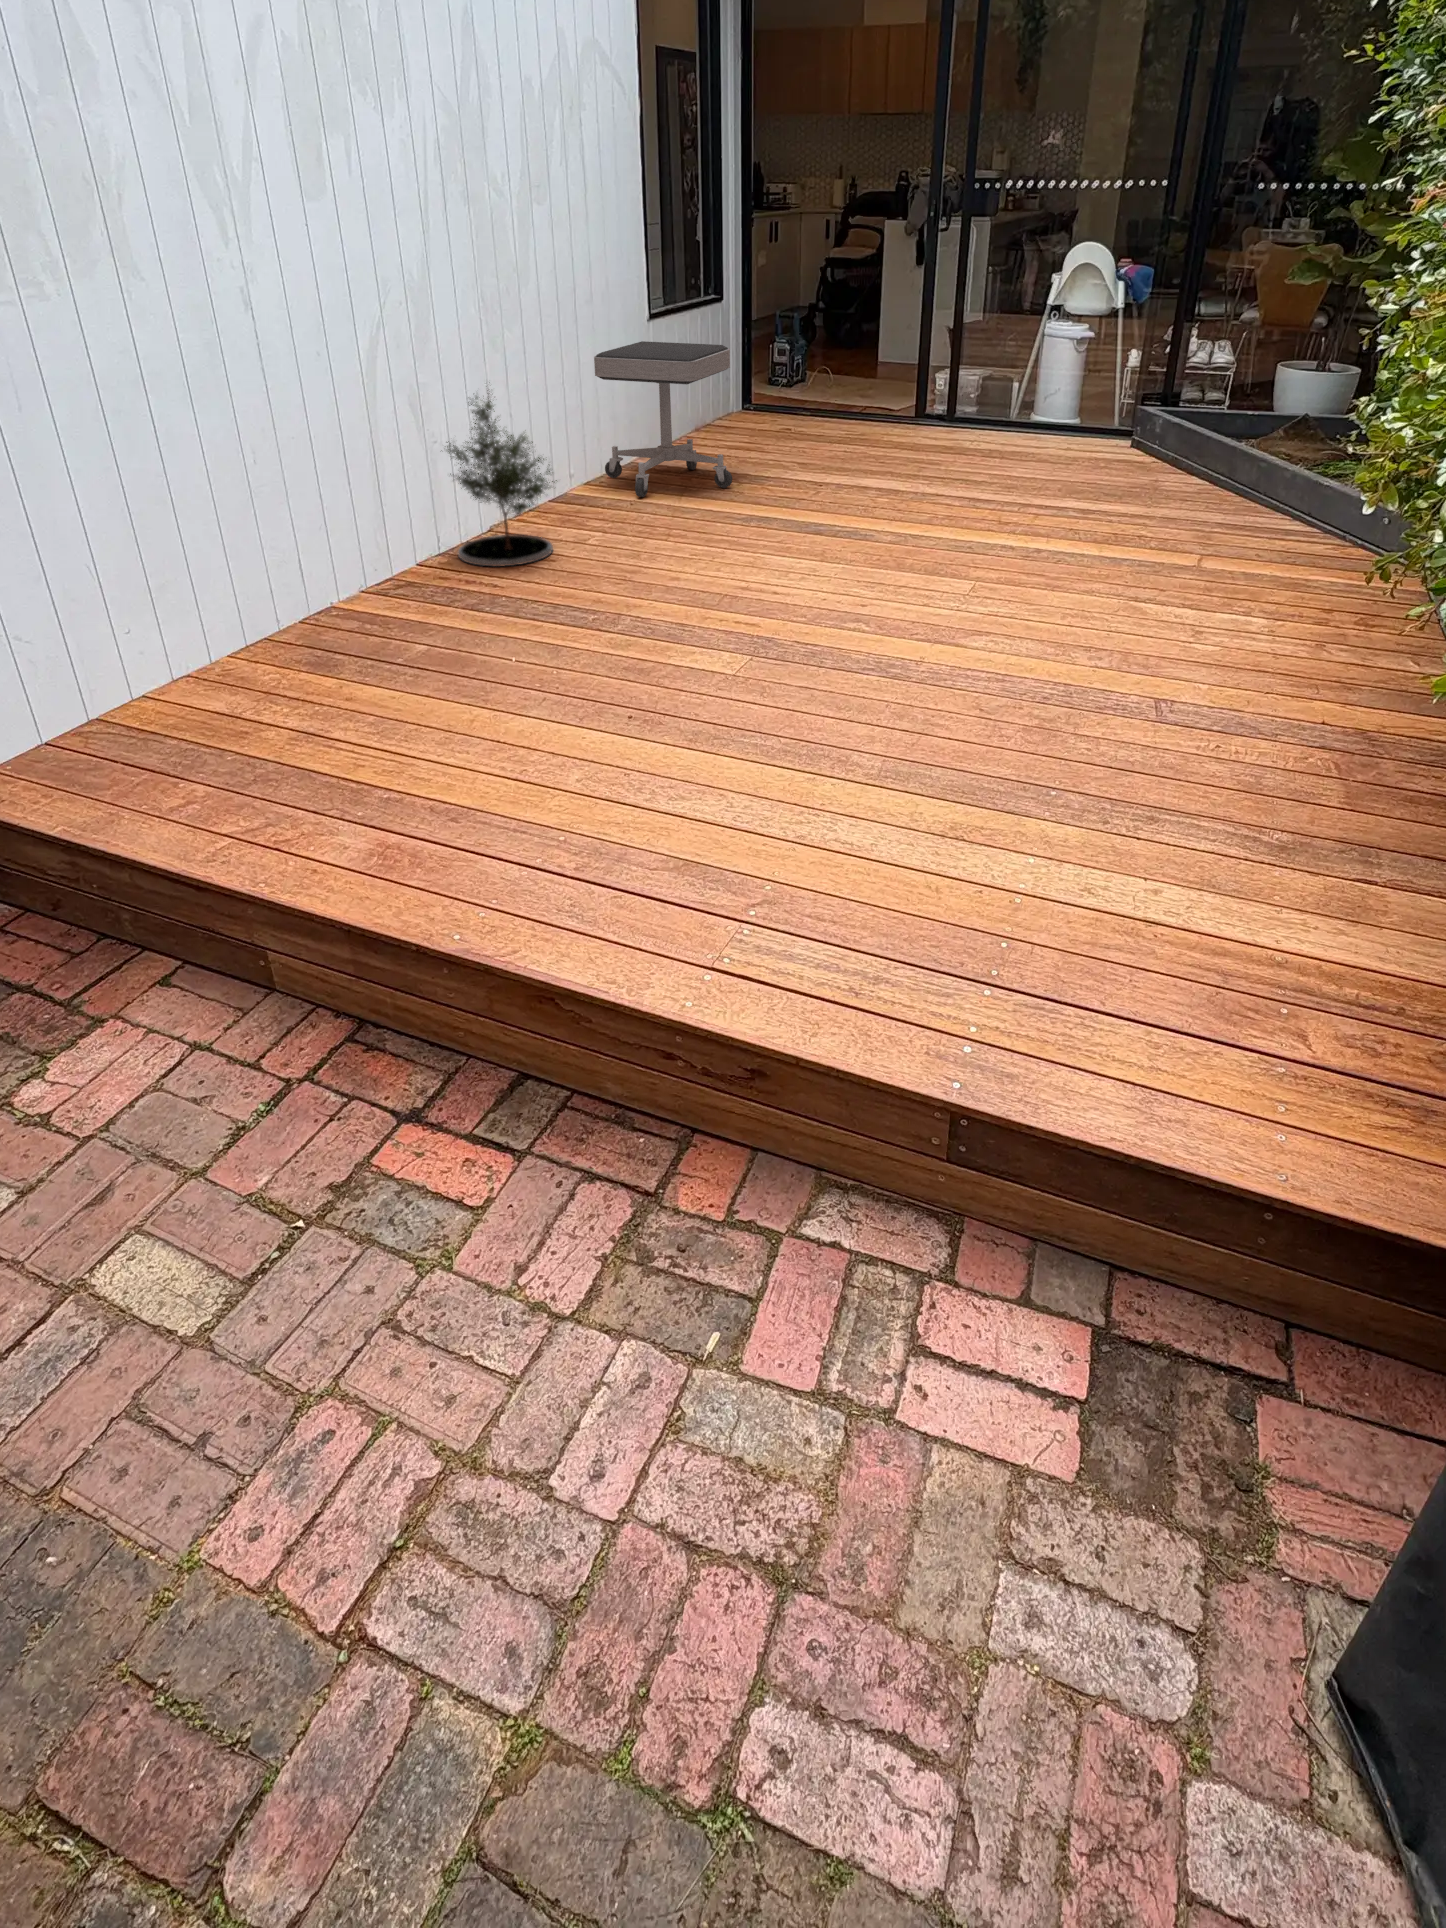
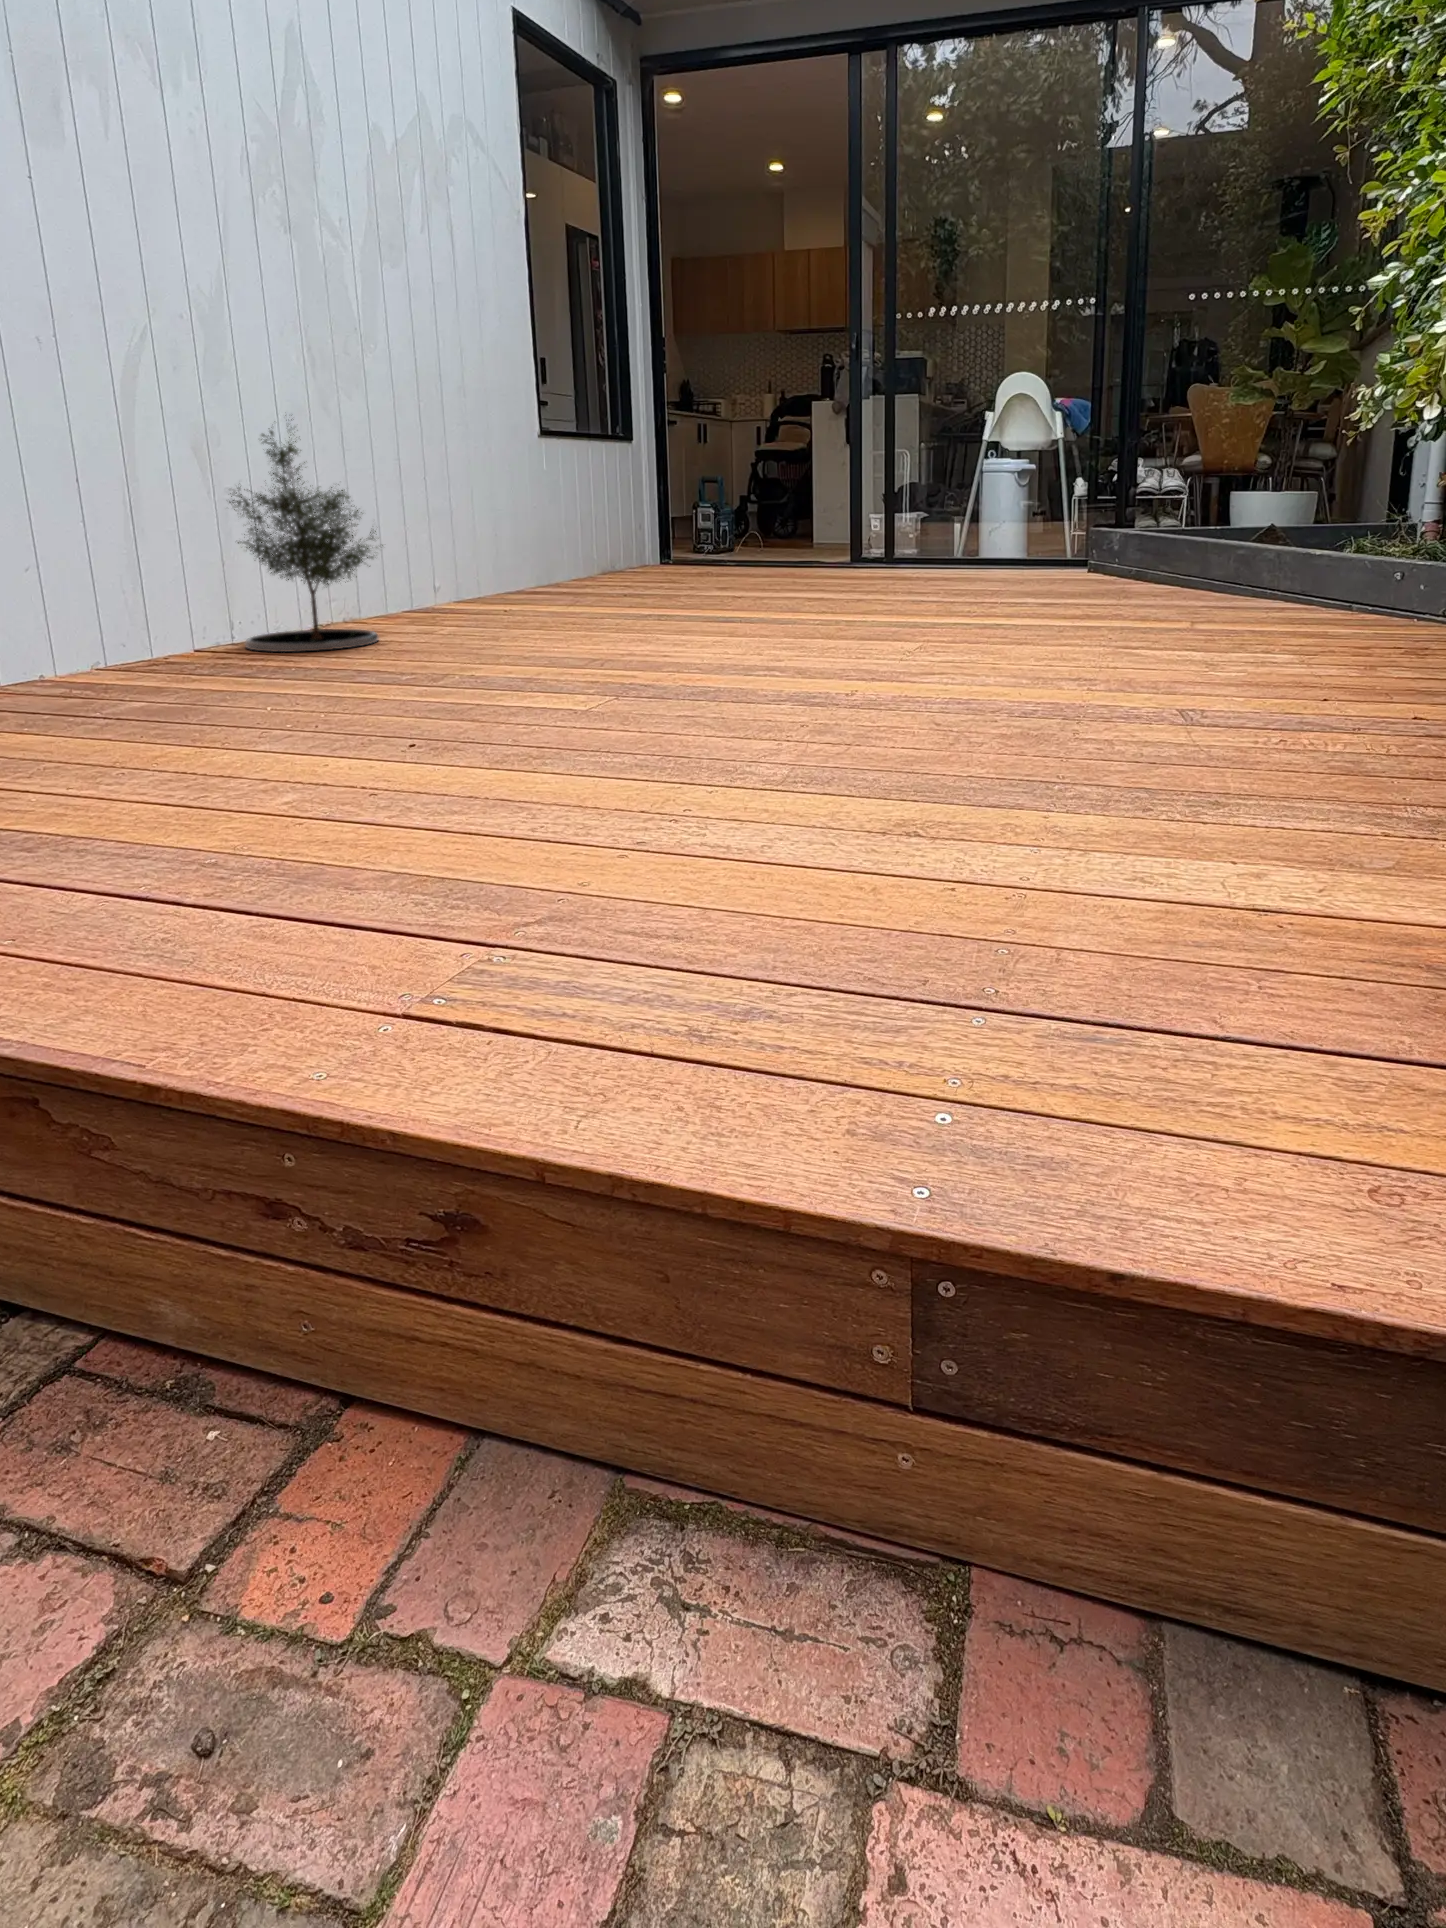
stool: present [594,341,732,497] -> none [456,440,629,609]

